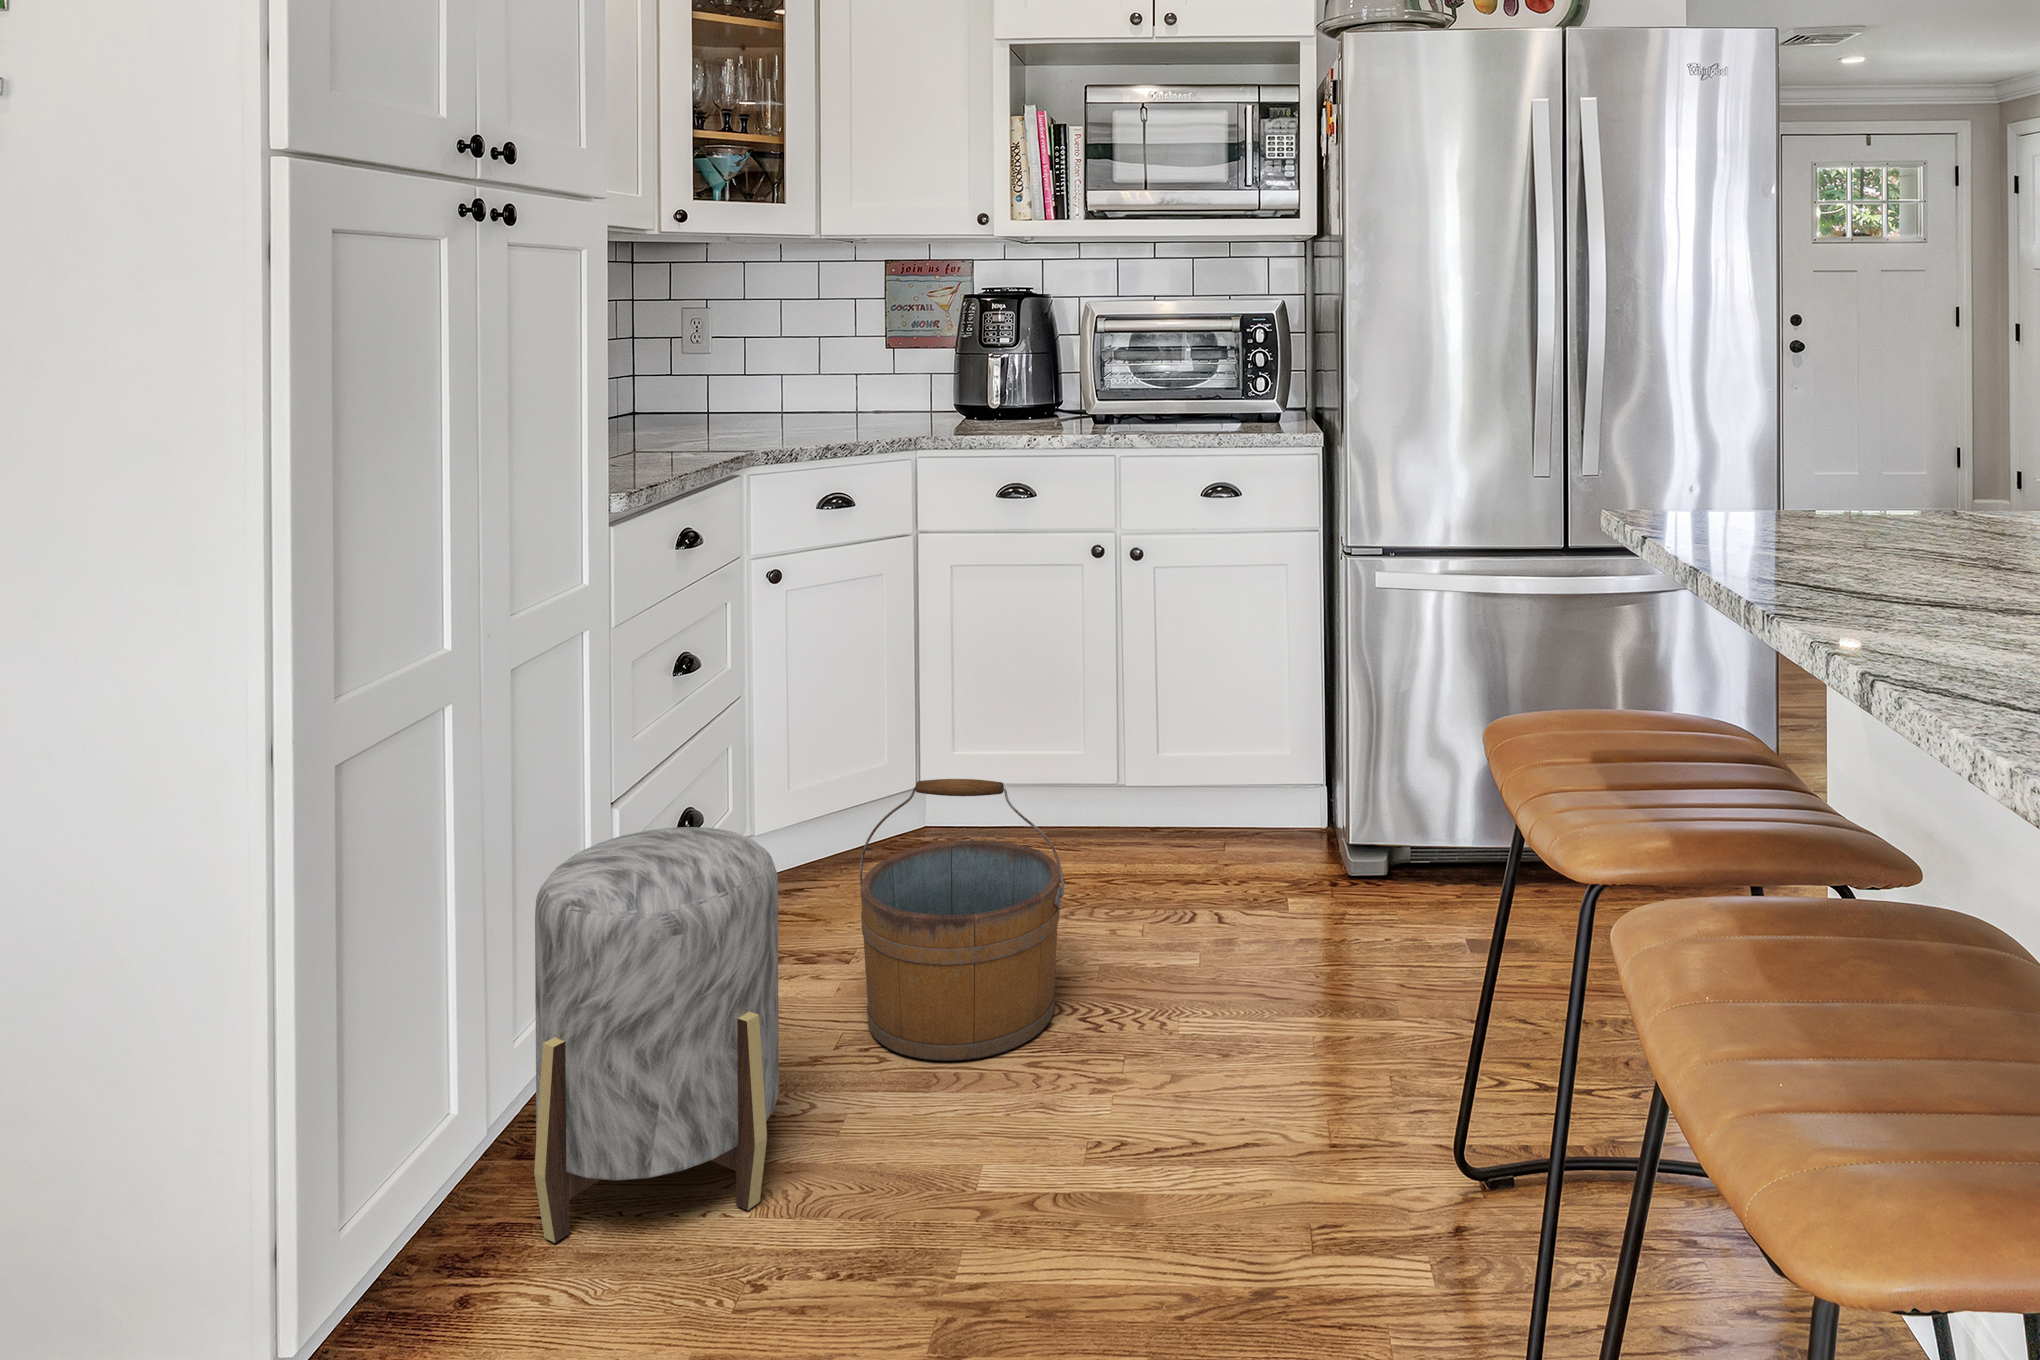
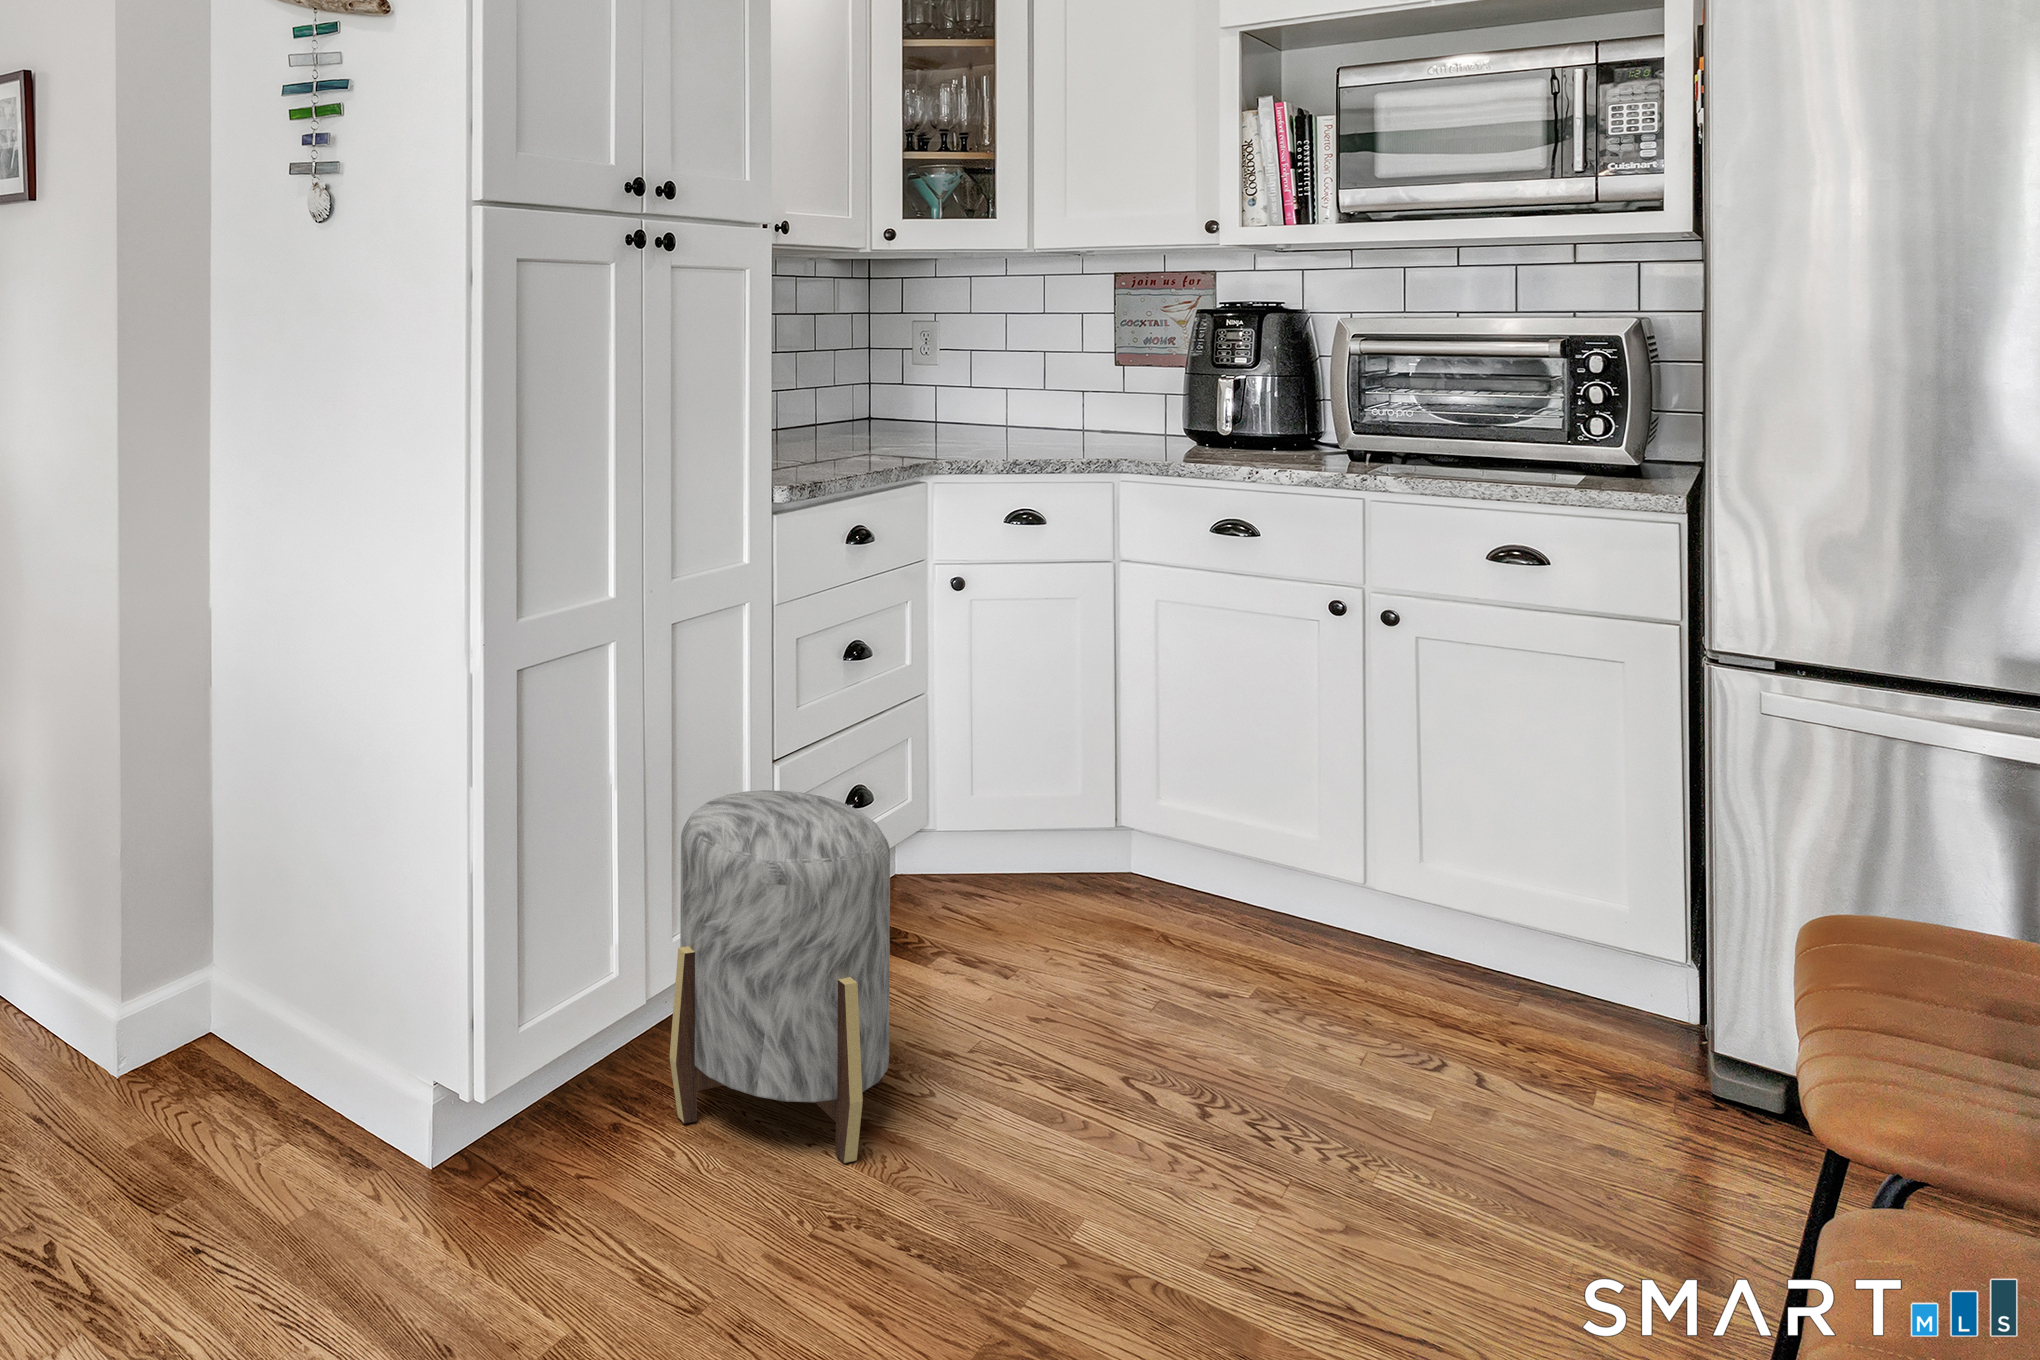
bucket: present [860,779,1064,1061] -> none [1002,808,1228,1118]

